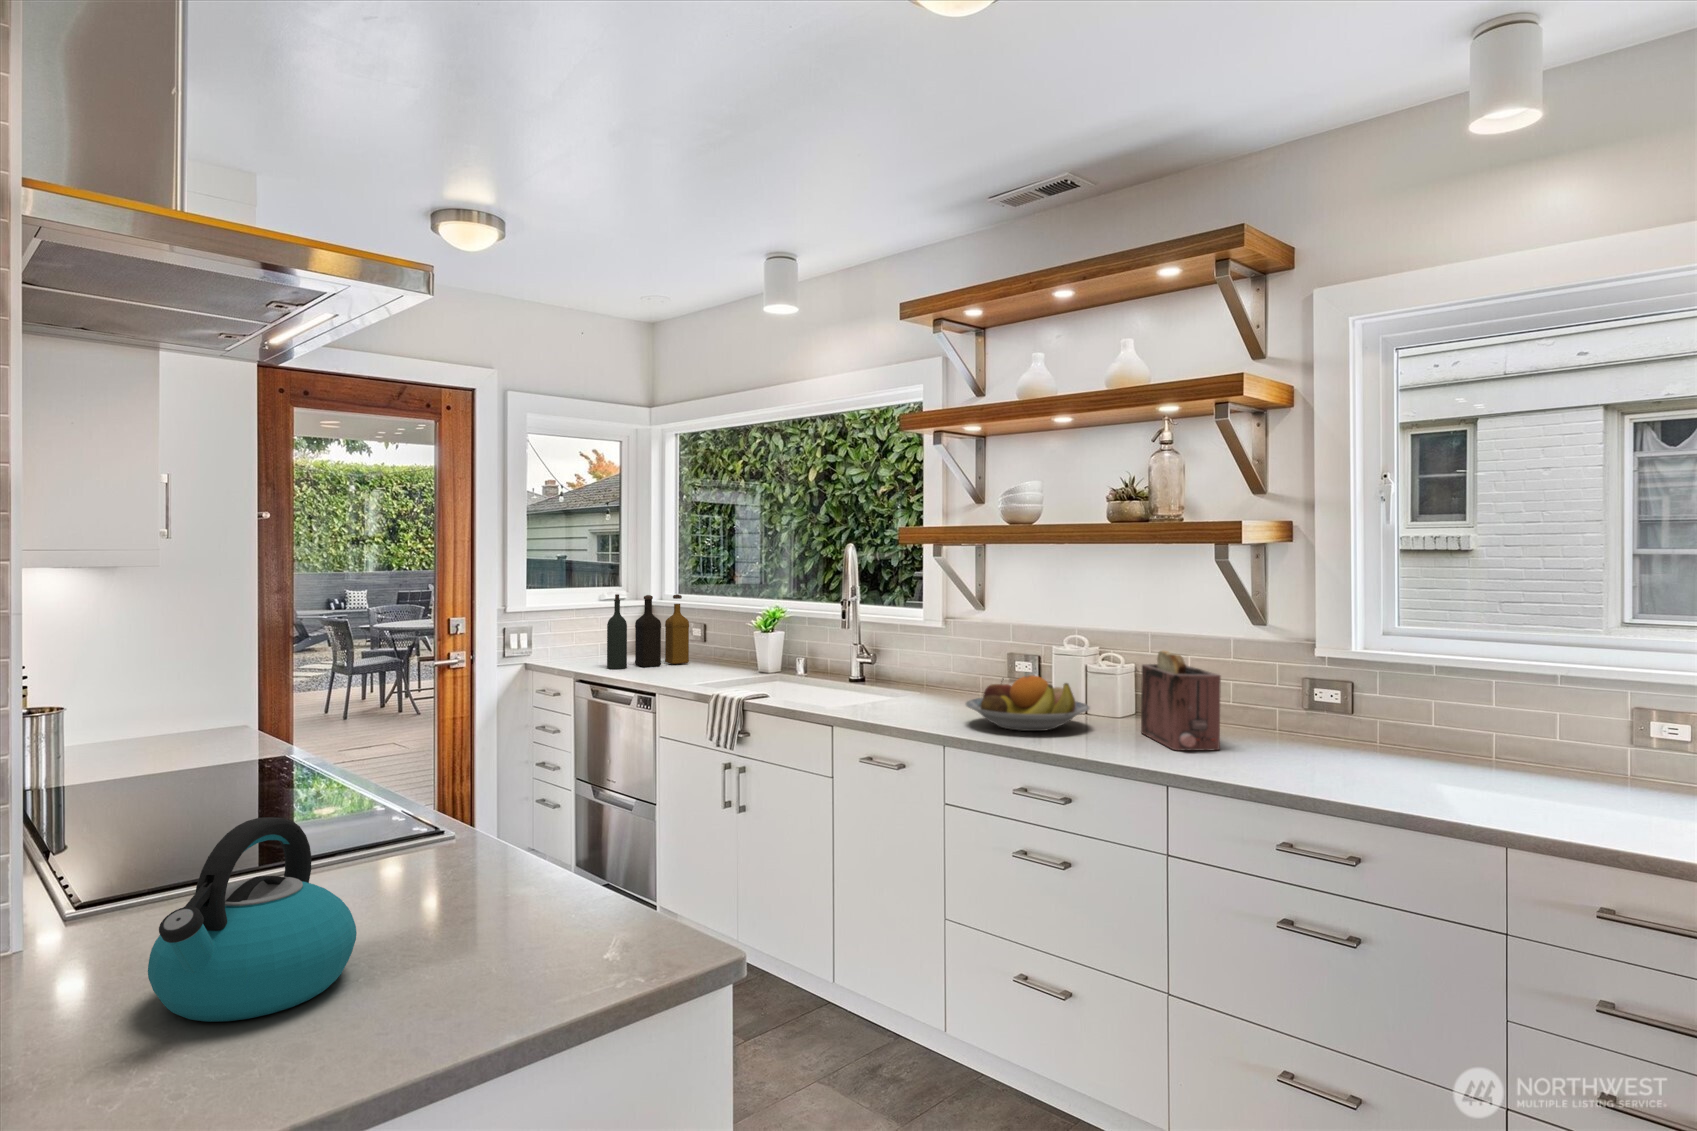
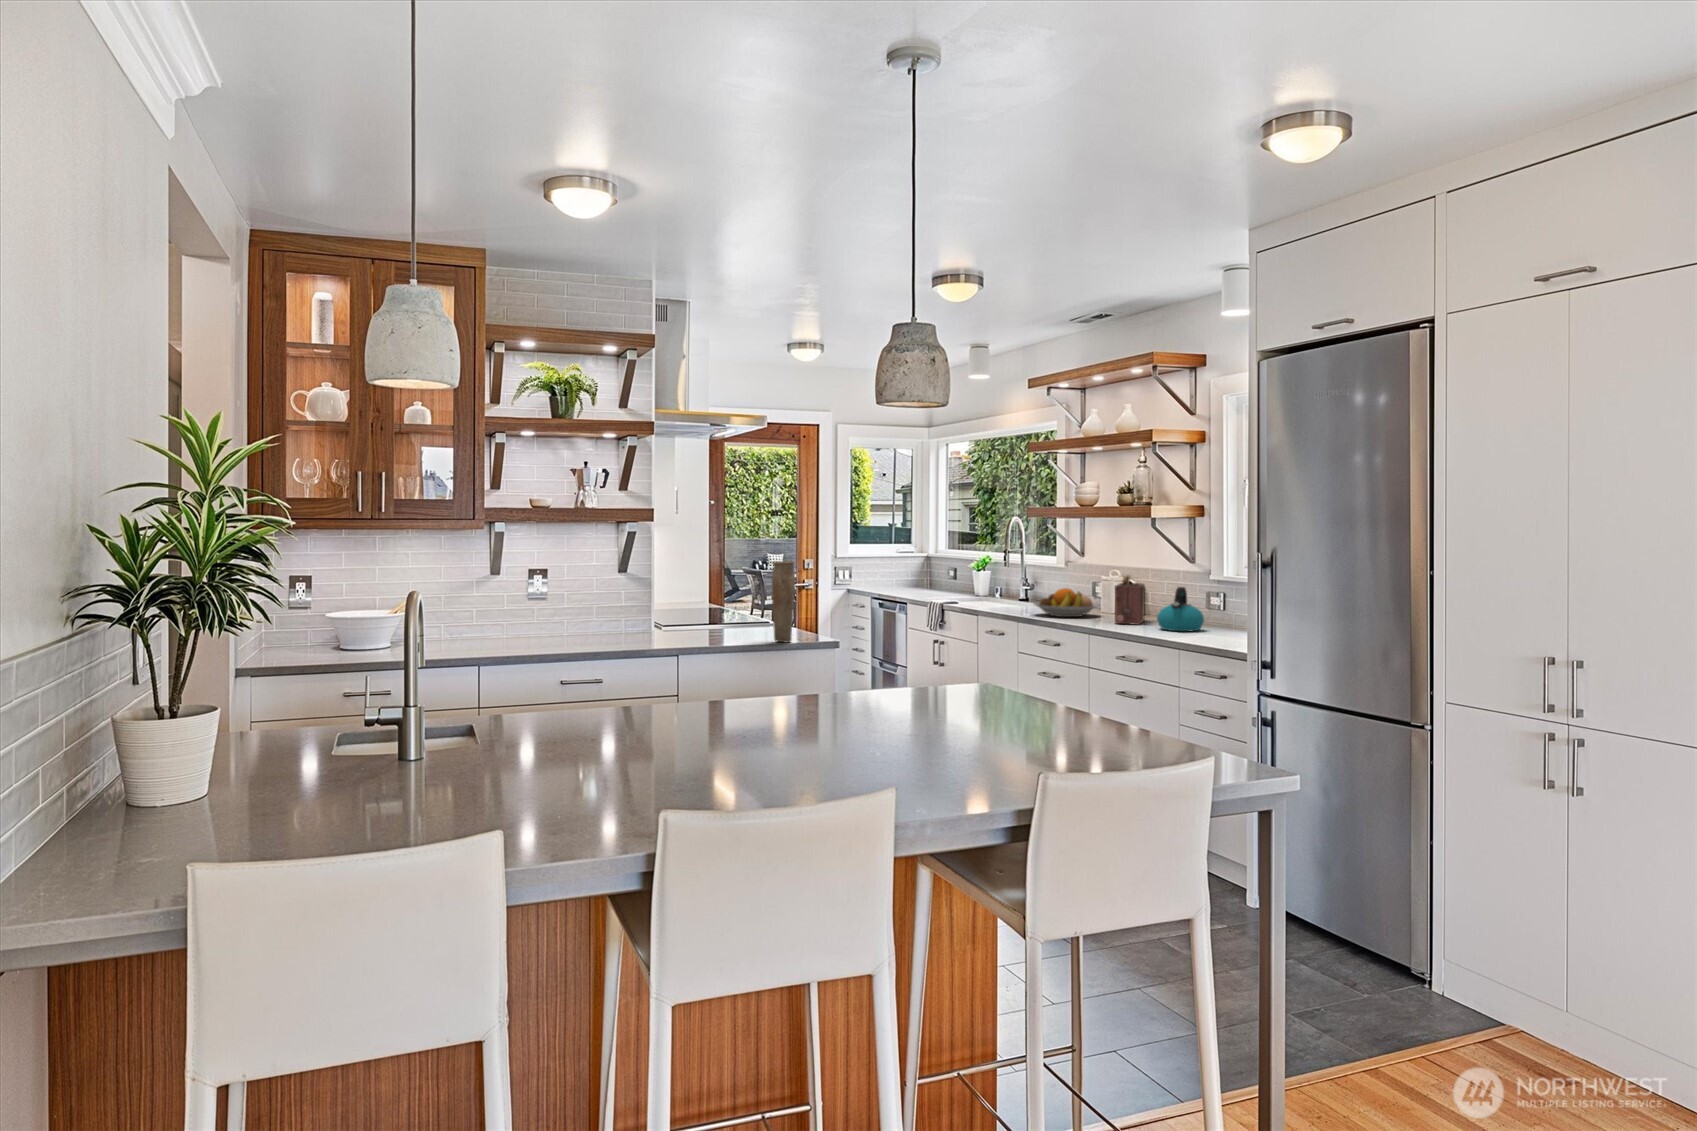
bottle: present [607,594,689,669] -> none [890,548,941,592]
vase: none [490,674,579,955] -> present [772,561,795,643]
kettle: present [148,817,357,1022] -> present [1157,587,1204,631]

